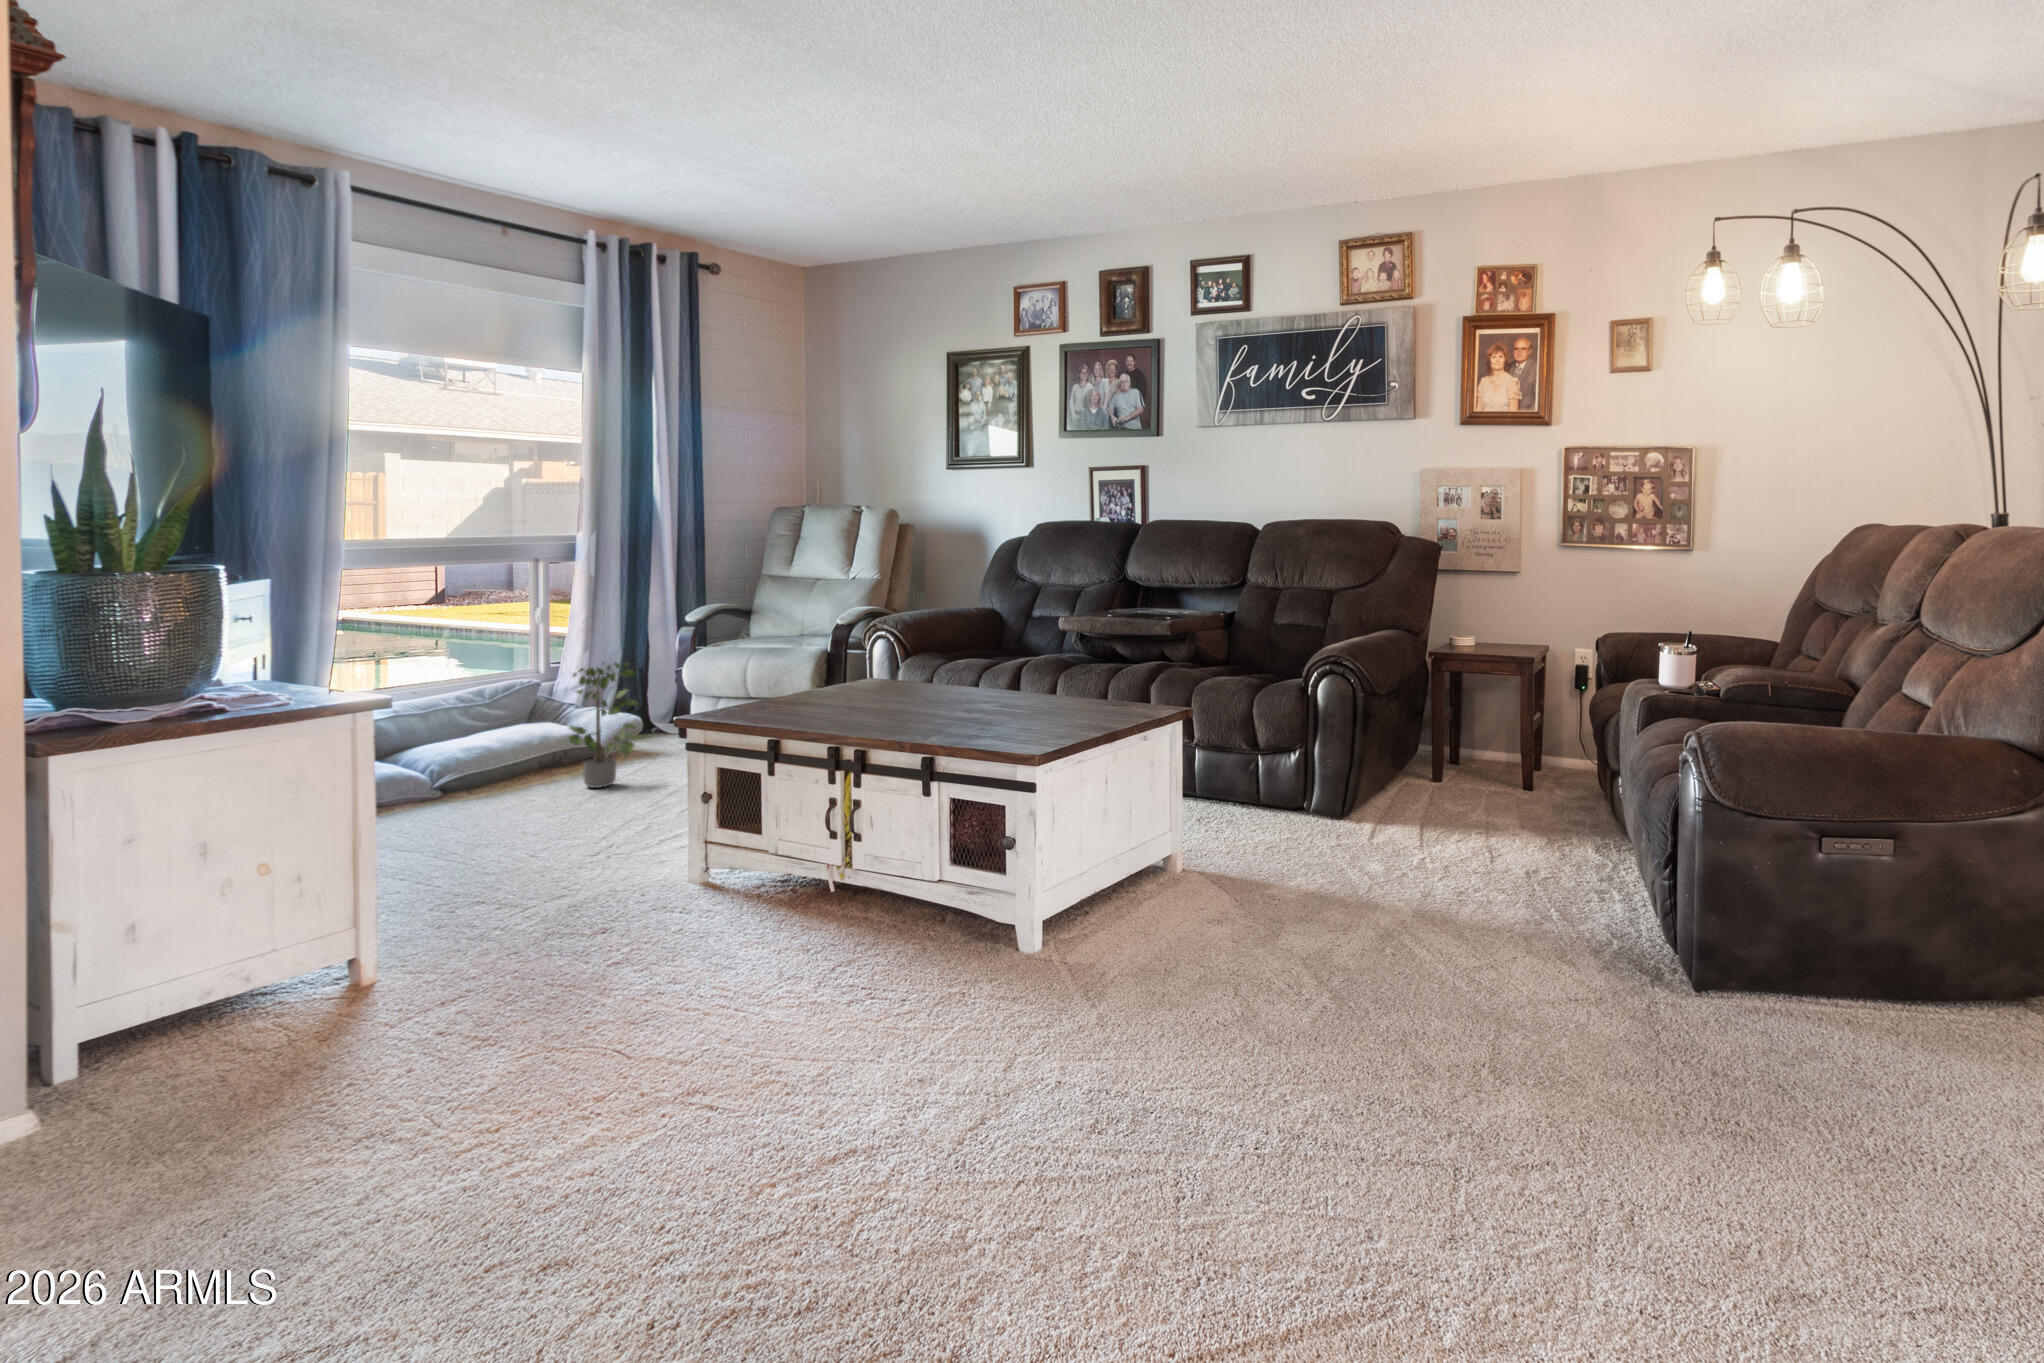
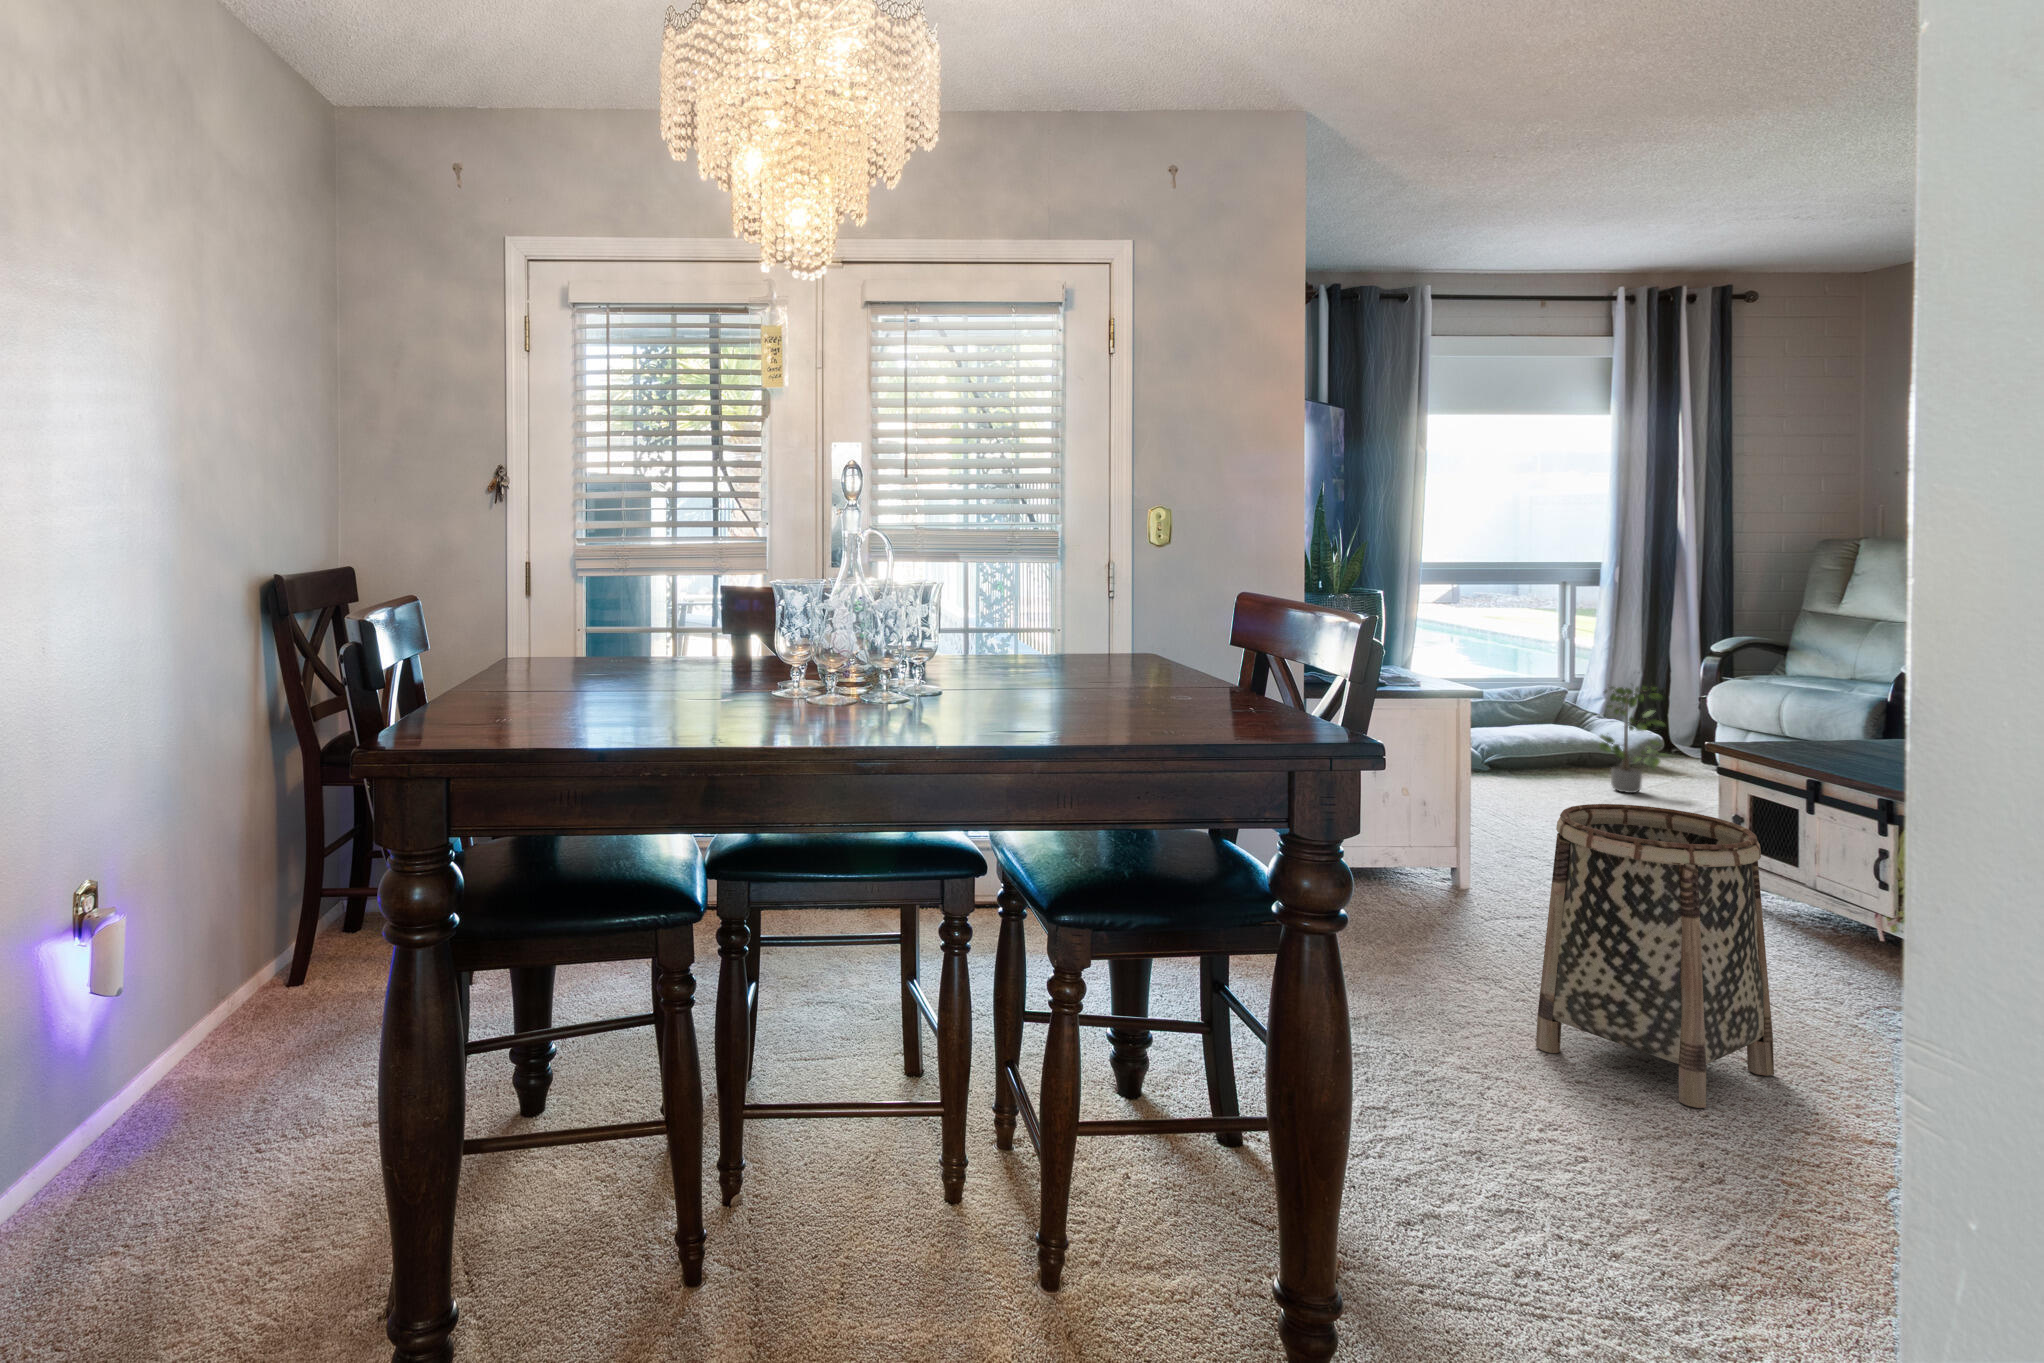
basket: none [421,805,738,1228] -> present [1536,804,1774,1108]

